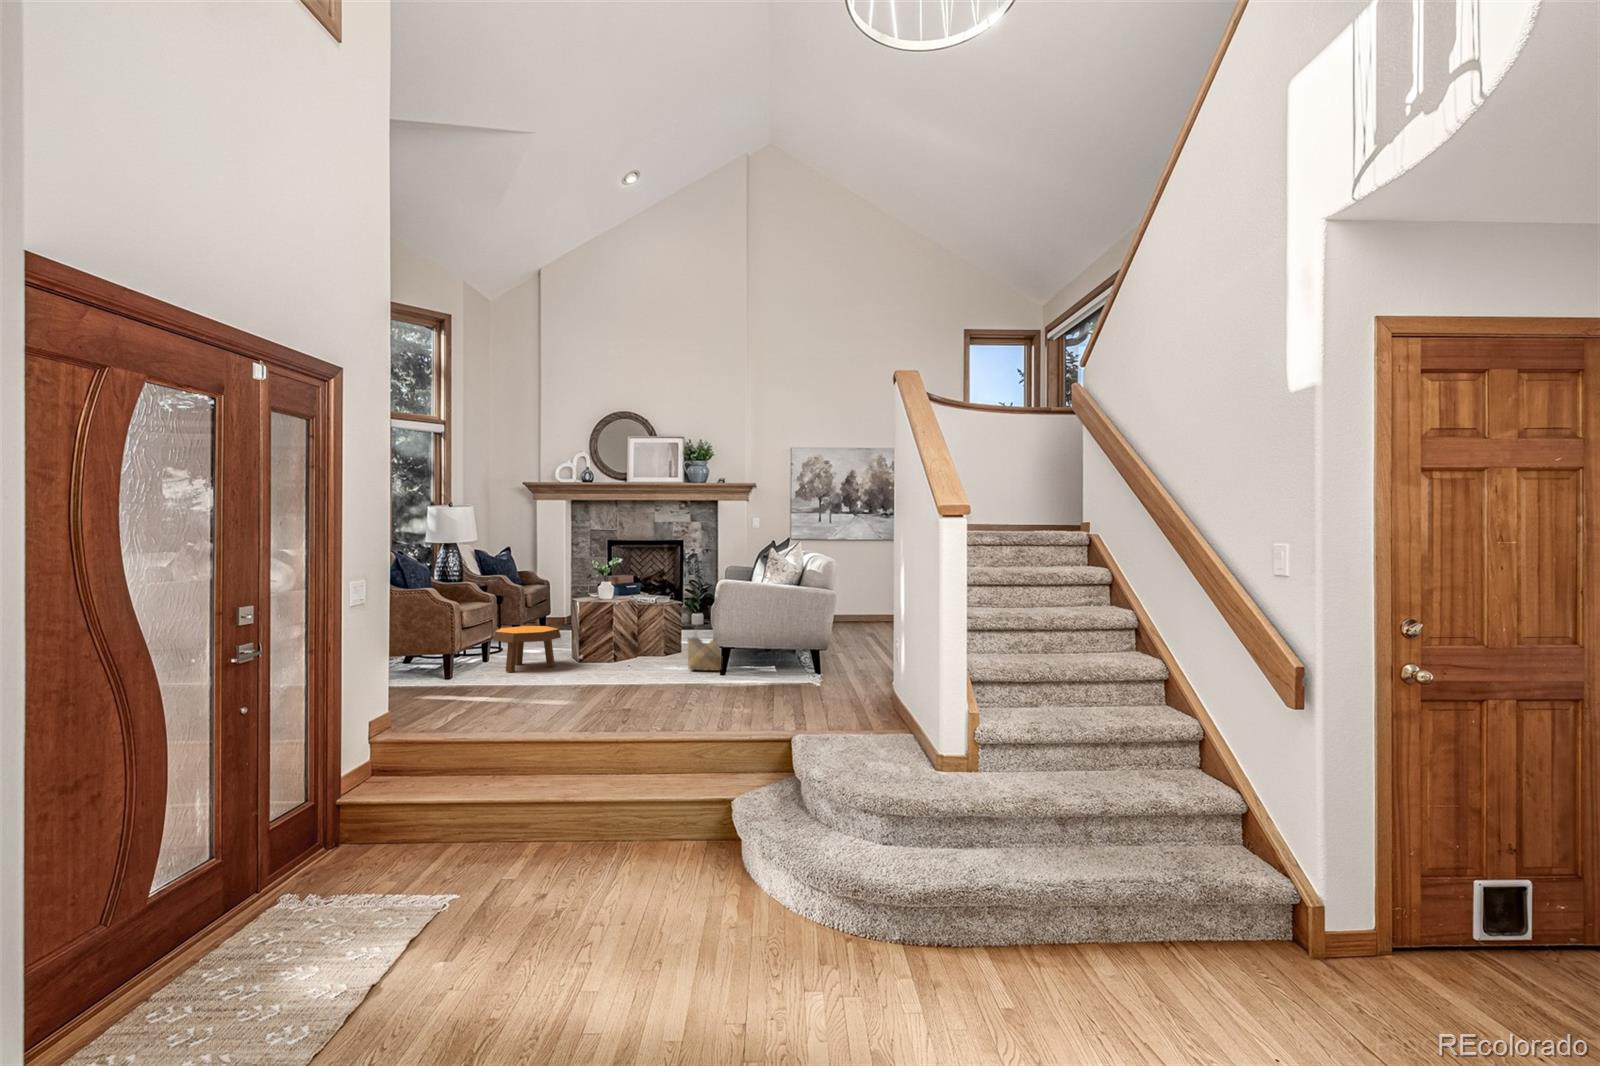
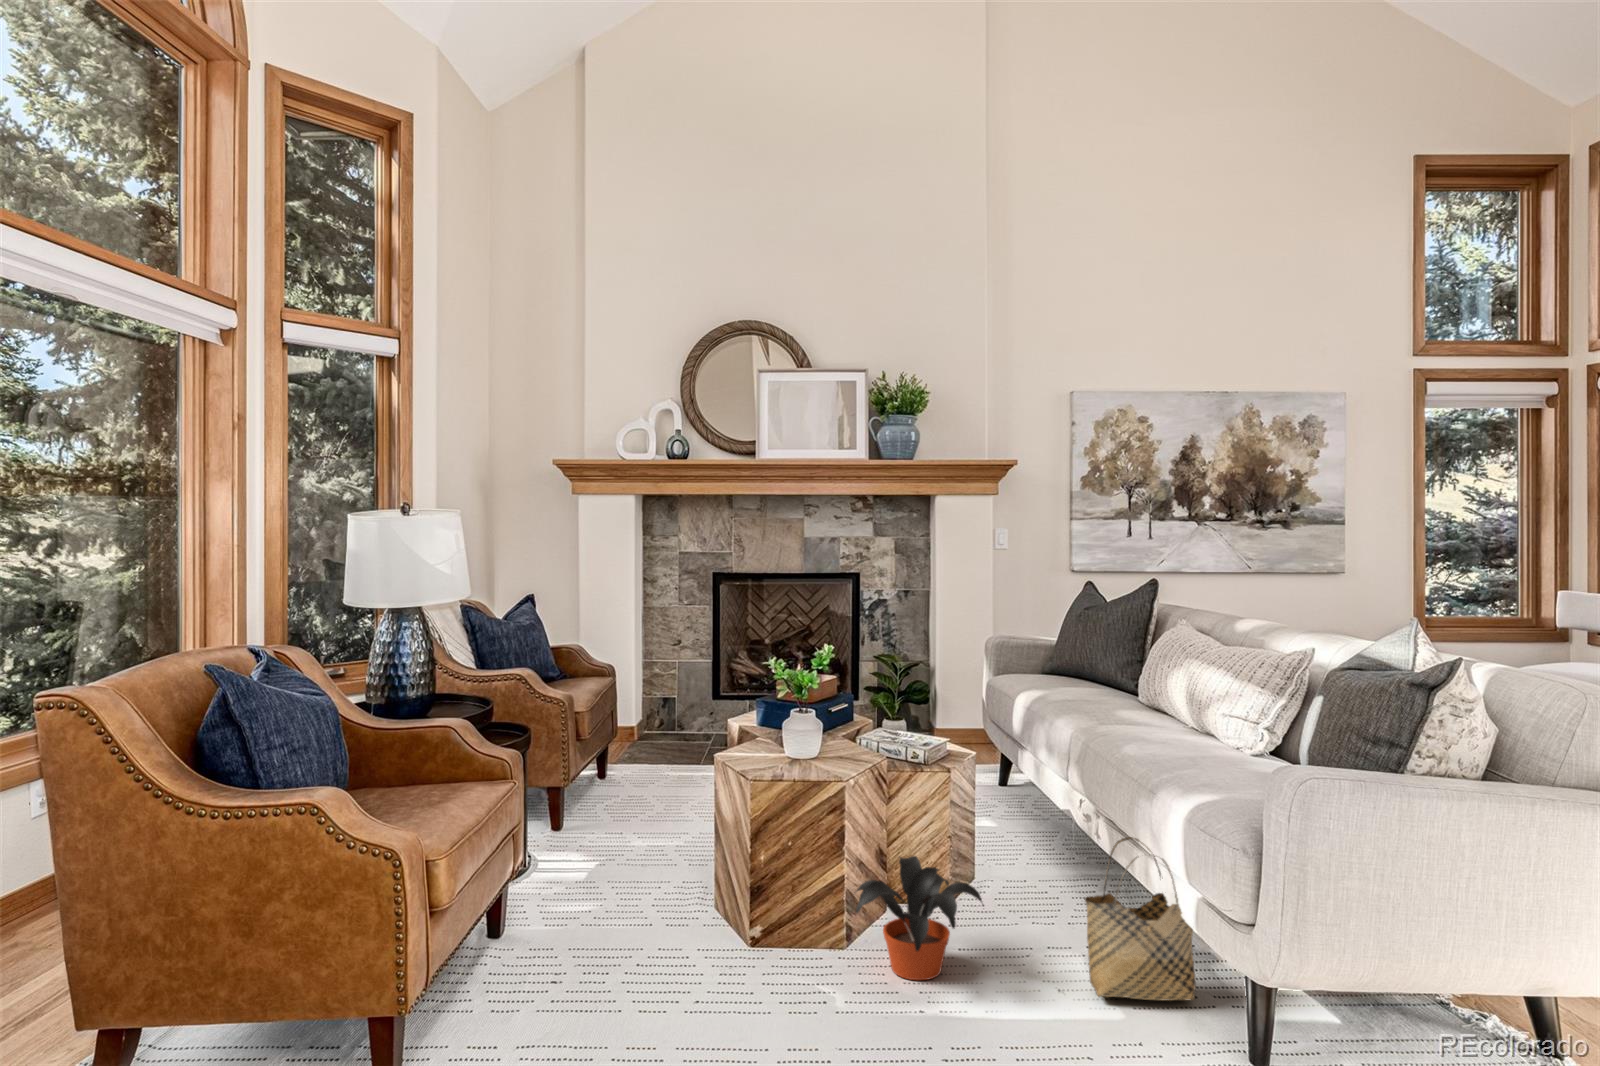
footstool: present [493,626,561,672] -> none [520,830,704,1002]
potted plant: none [610,631,658,669] -> present [856,856,982,980]

